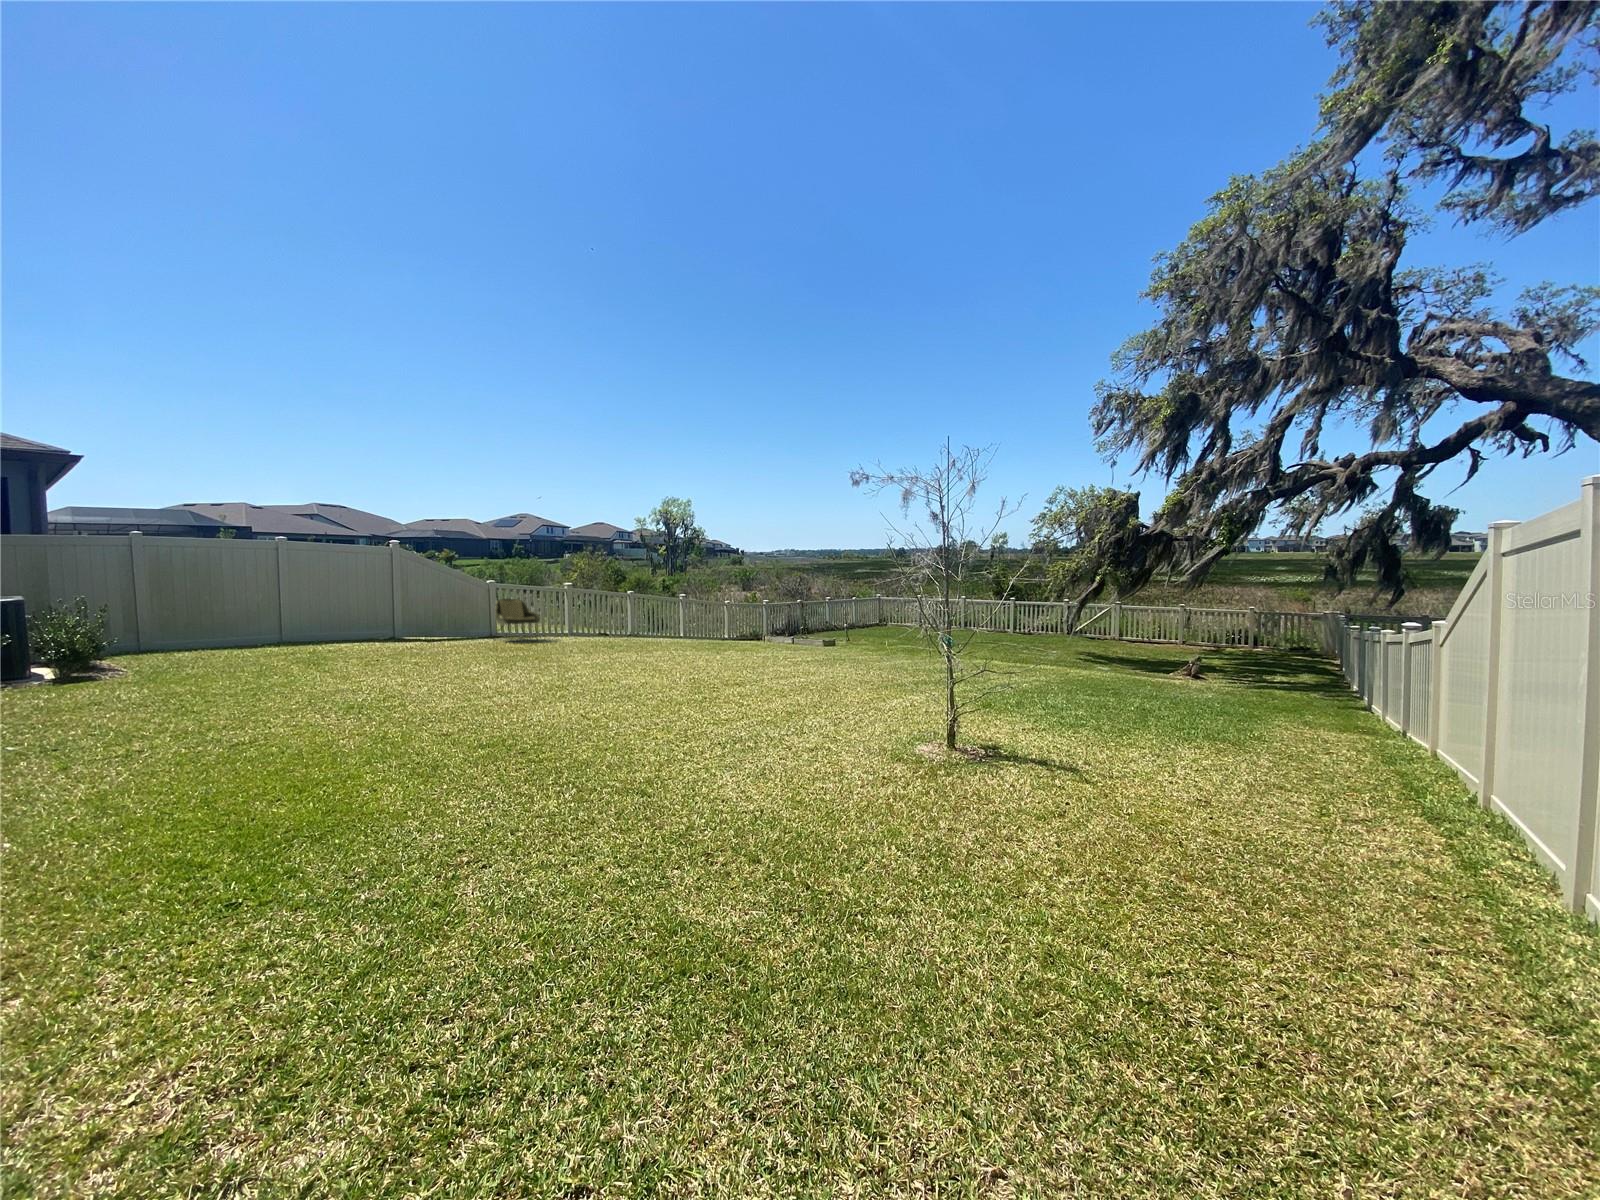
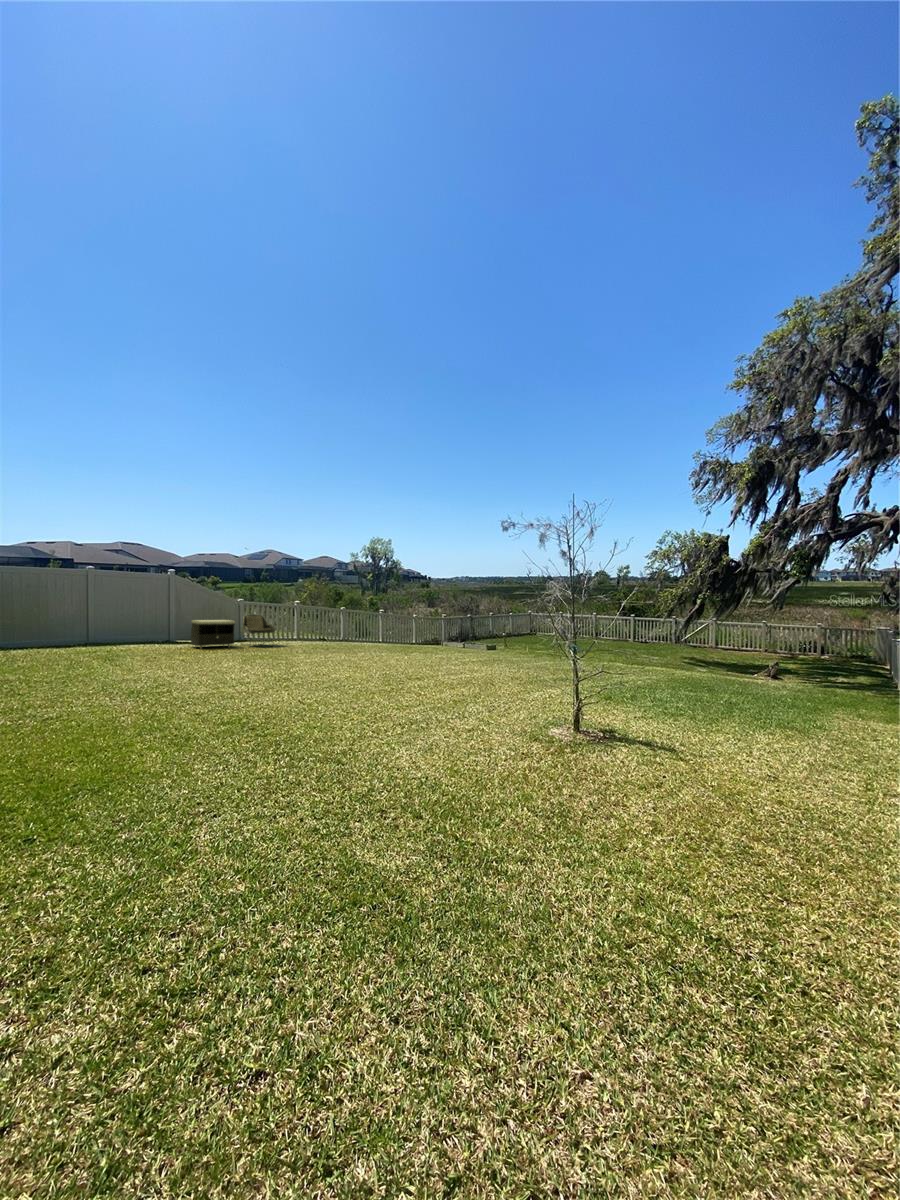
storage bench: none [424,606,485,645] -> present [191,620,235,648]

